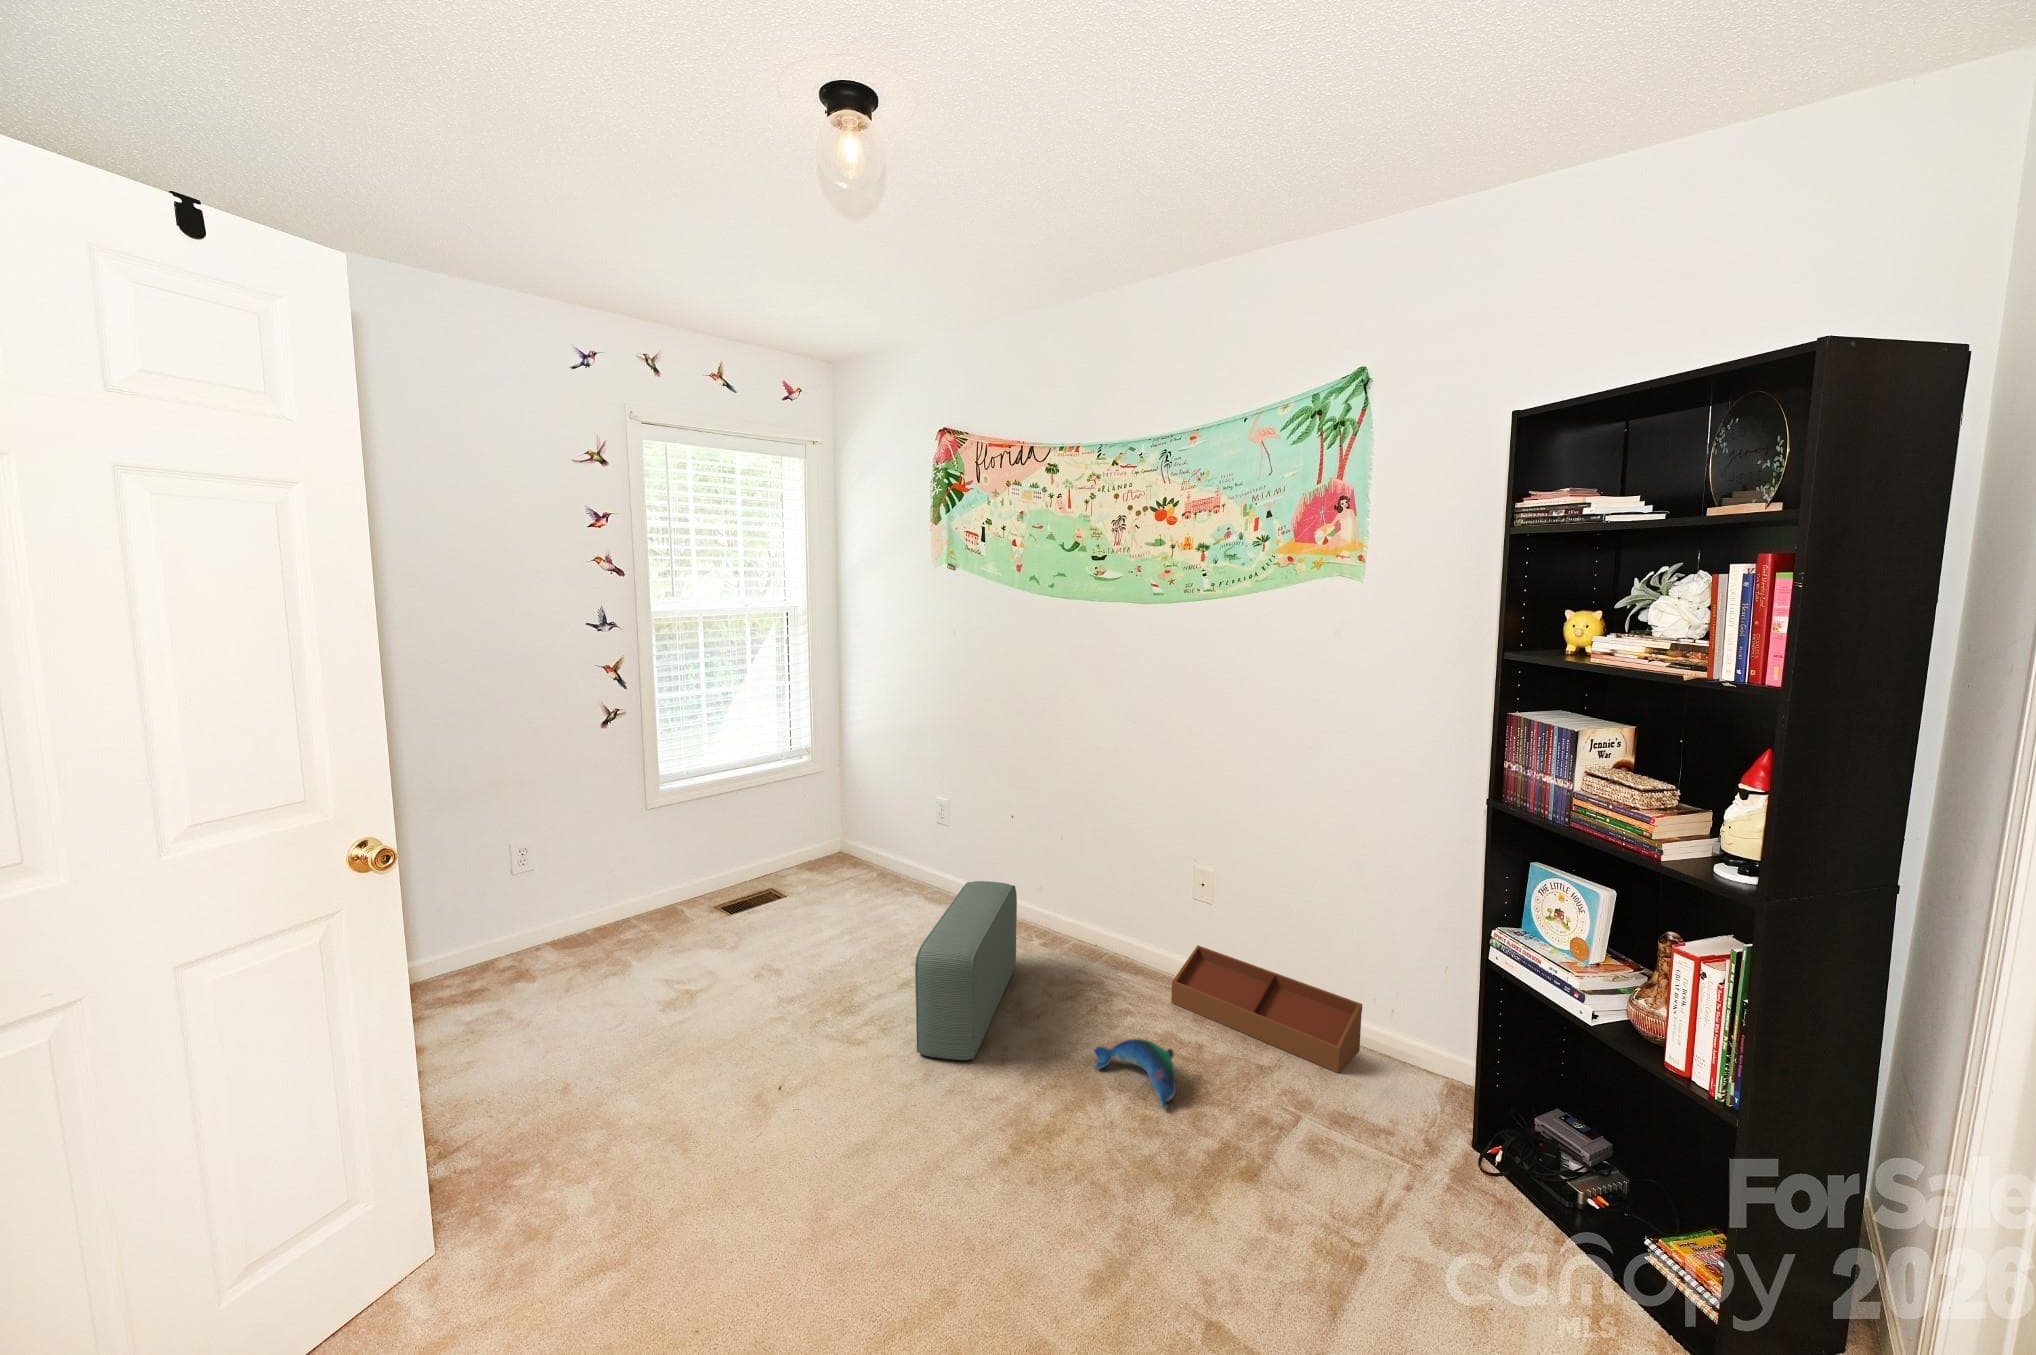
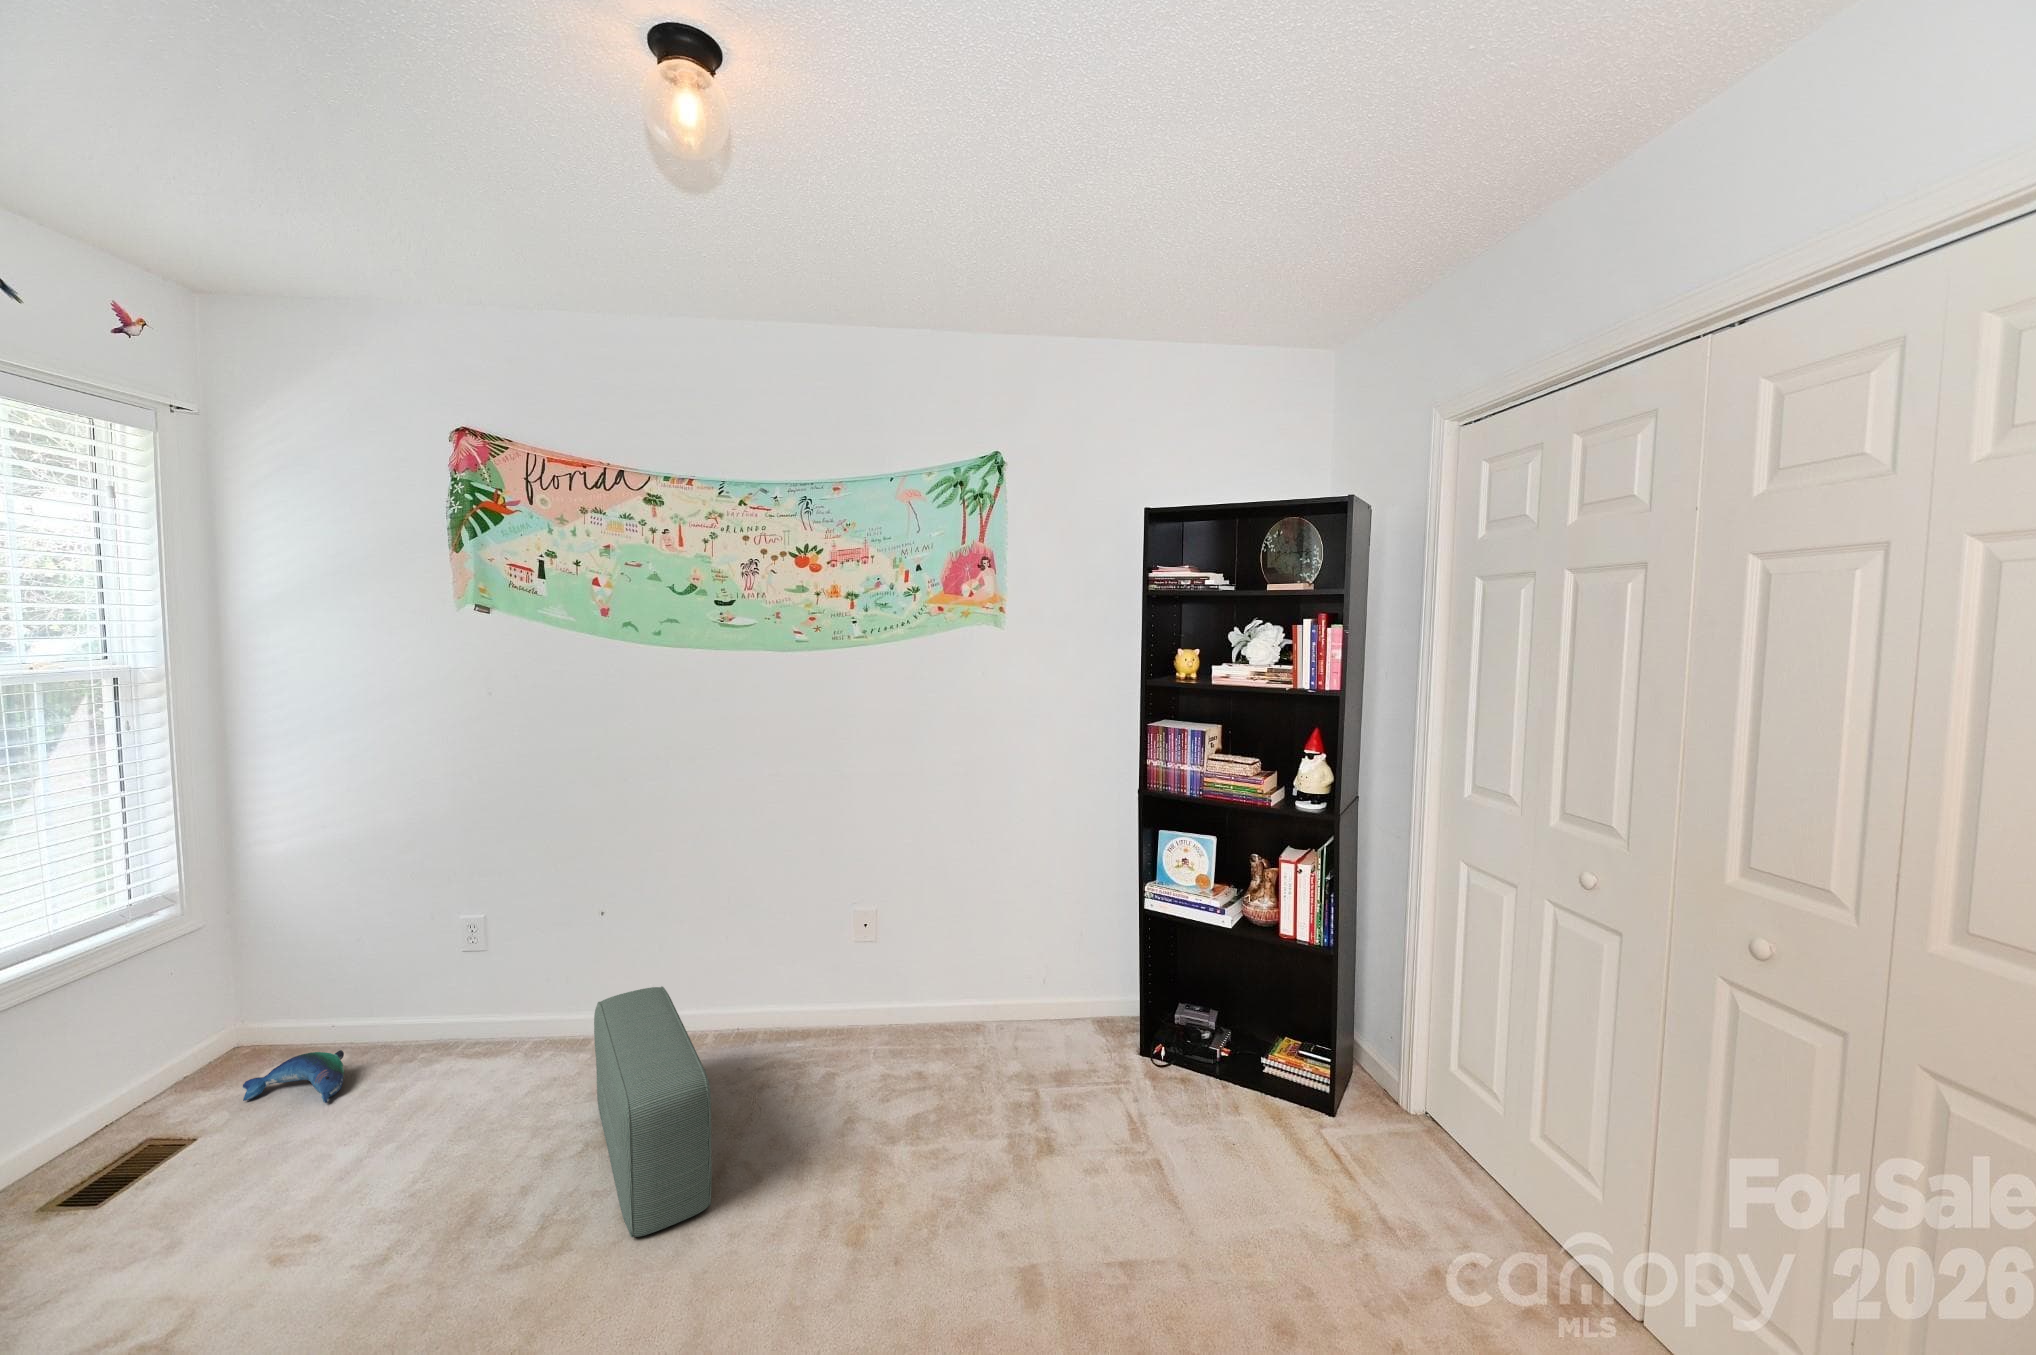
storage bin: present [1171,945,1362,1073] -> none [858,982,1028,1049]
plush toy: present [1094,1039,1176,1109] -> present [243,1050,344,1103]

